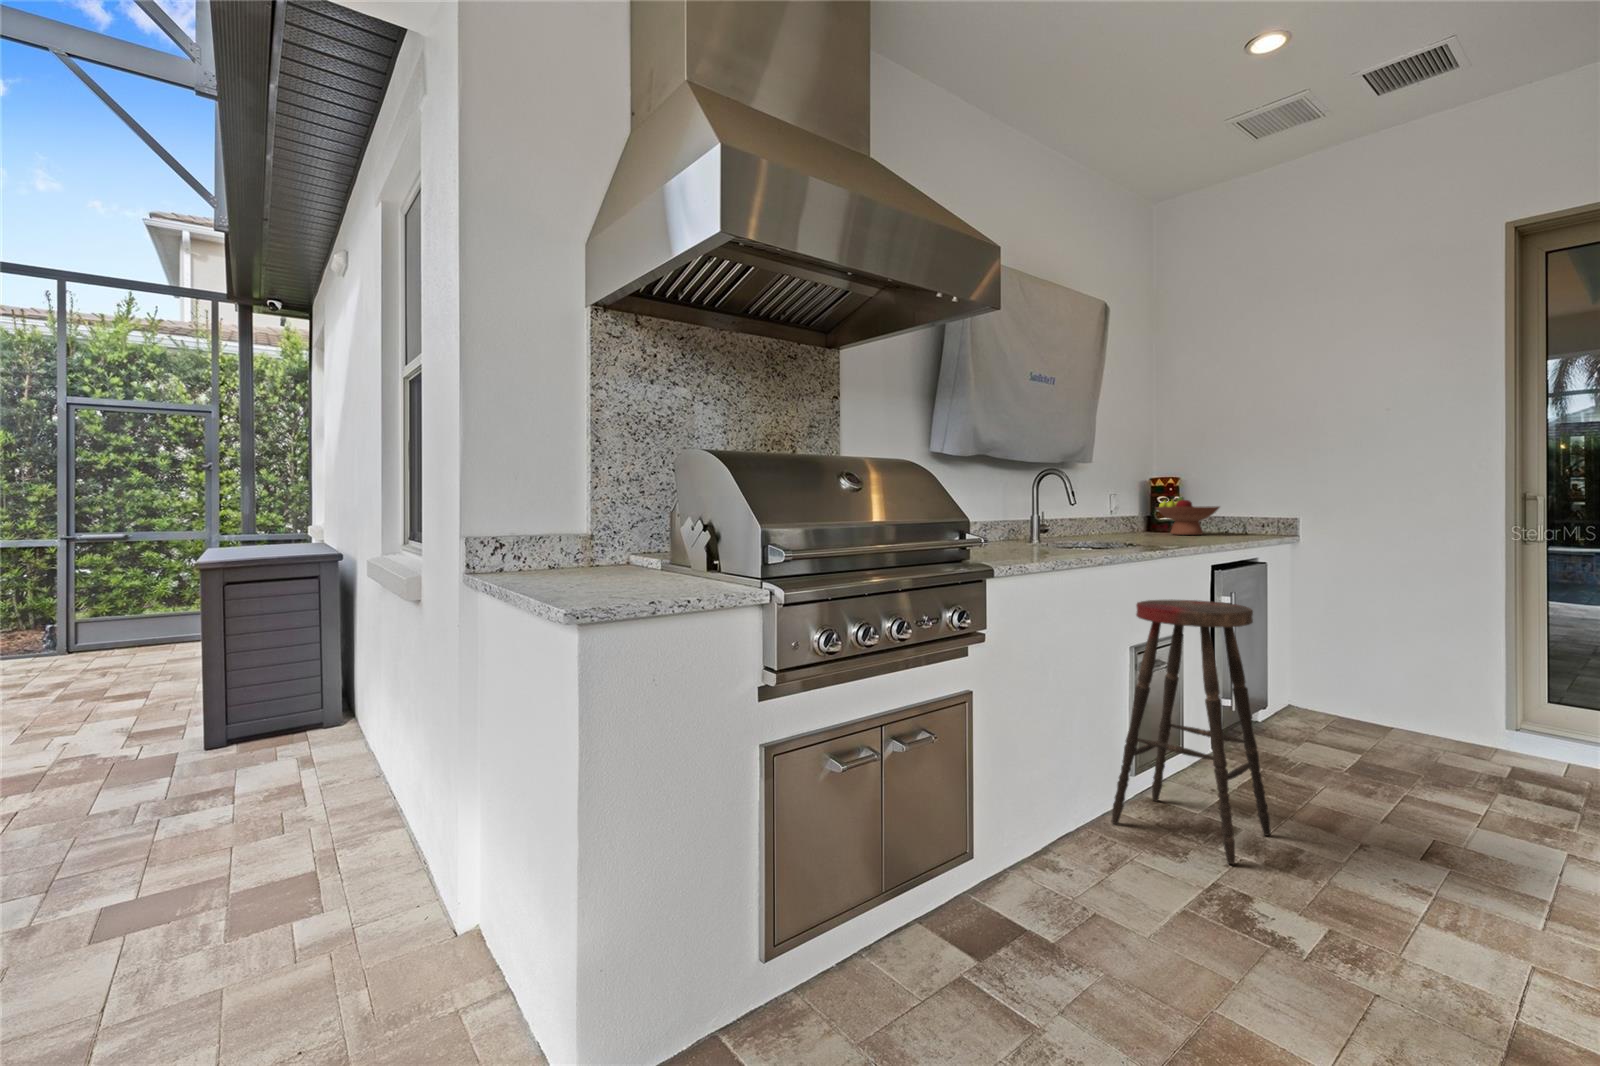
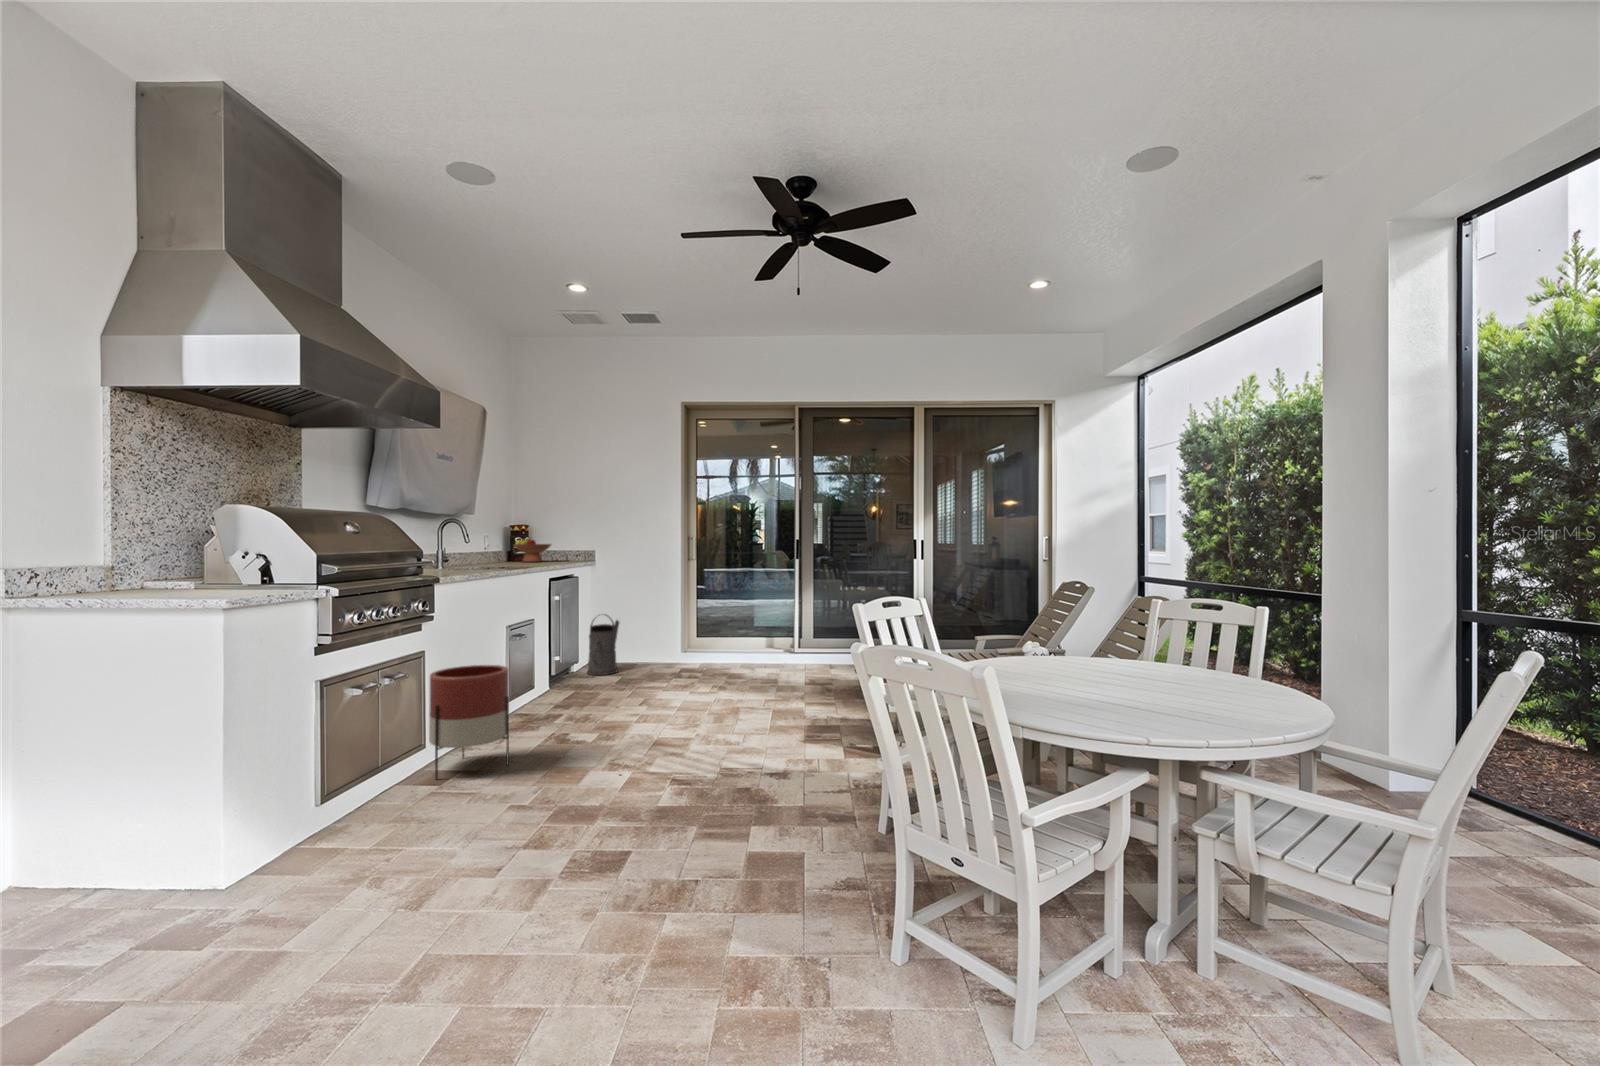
bar stool: present [1112,600,1271,864] -> none [498,595,580,726]
watering can: none [1282,632,1352,744] -> present [587,614,619,675]
planter: none [971,728,1113,959] -> present [429,665,509,779]

